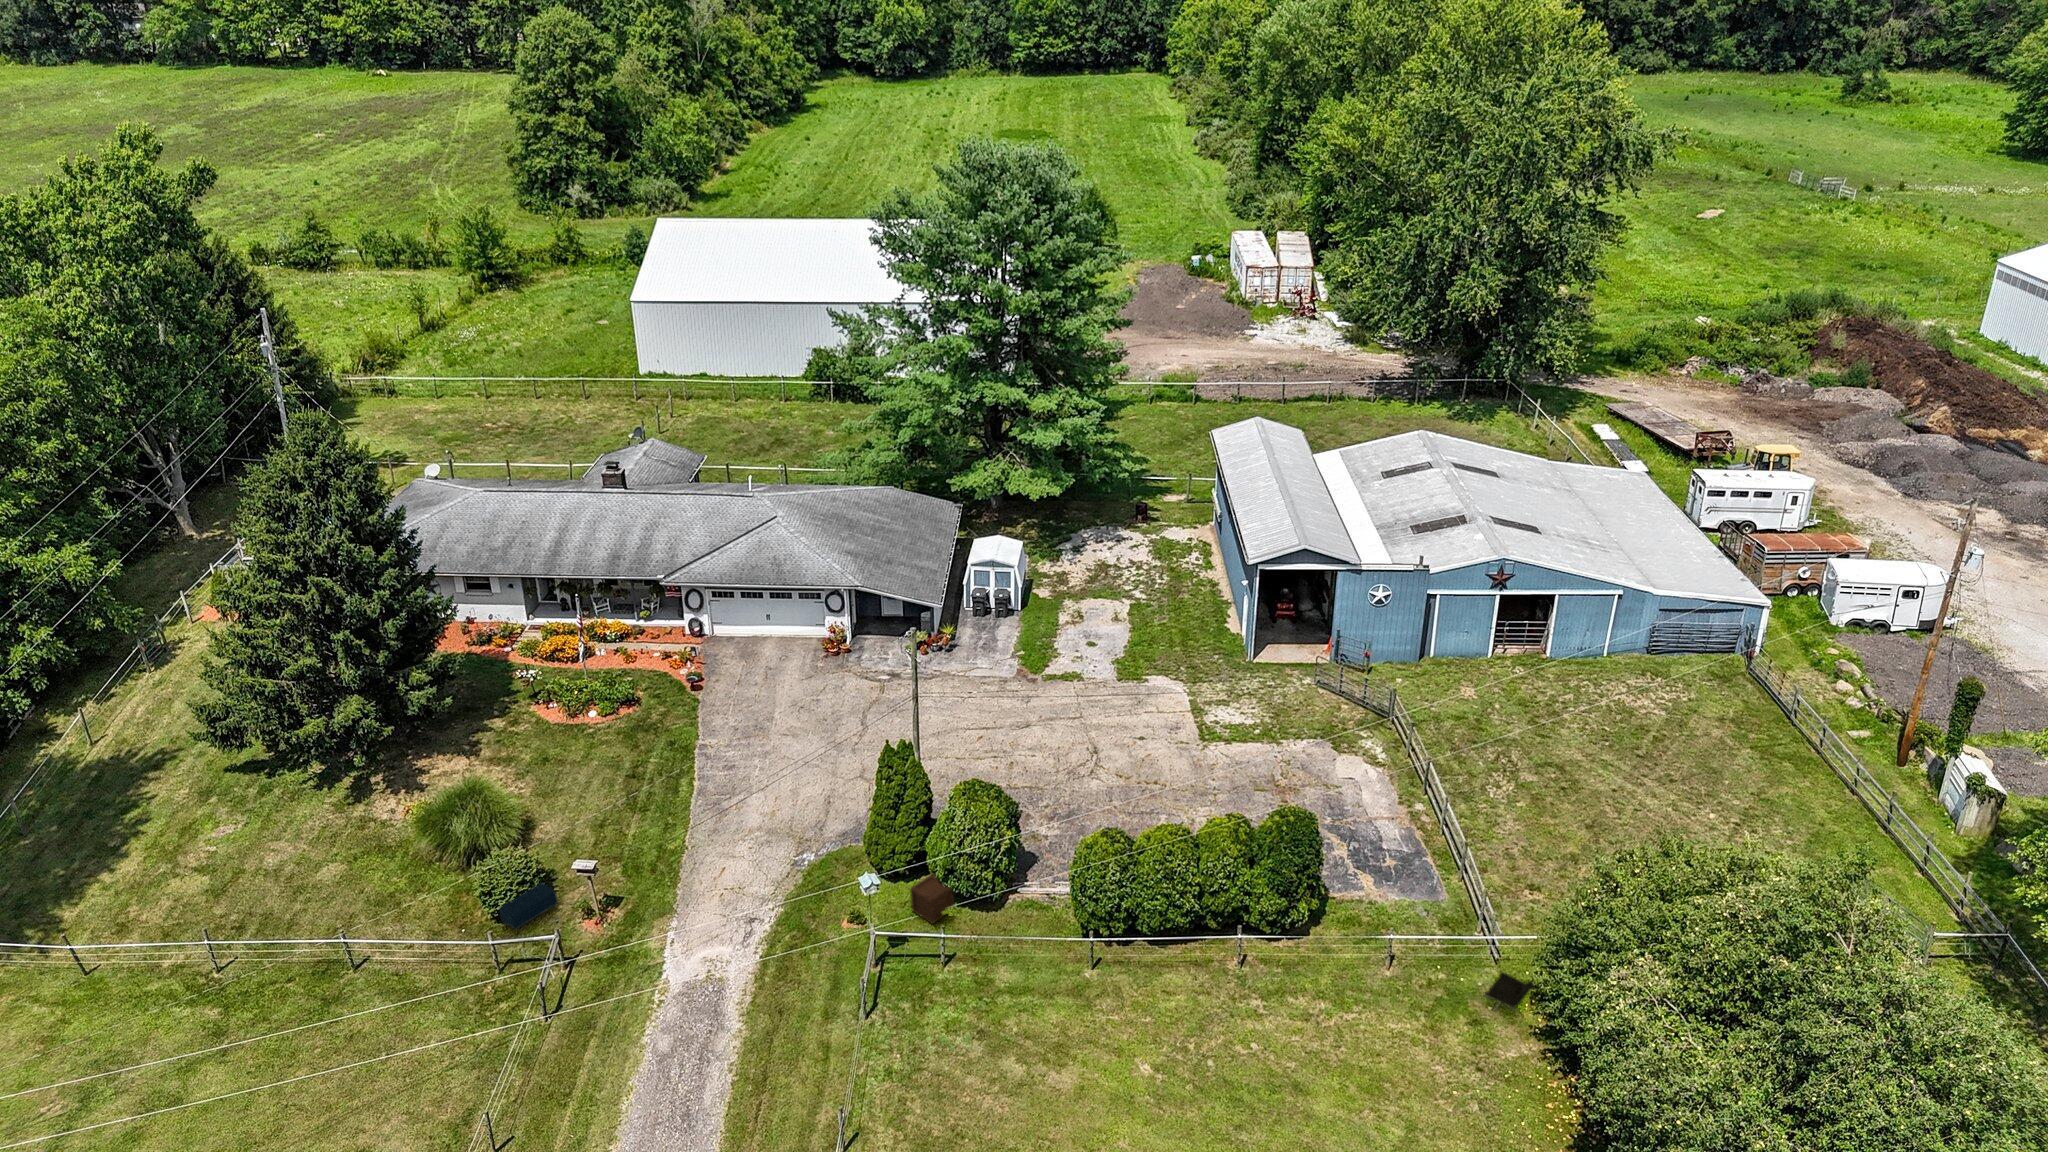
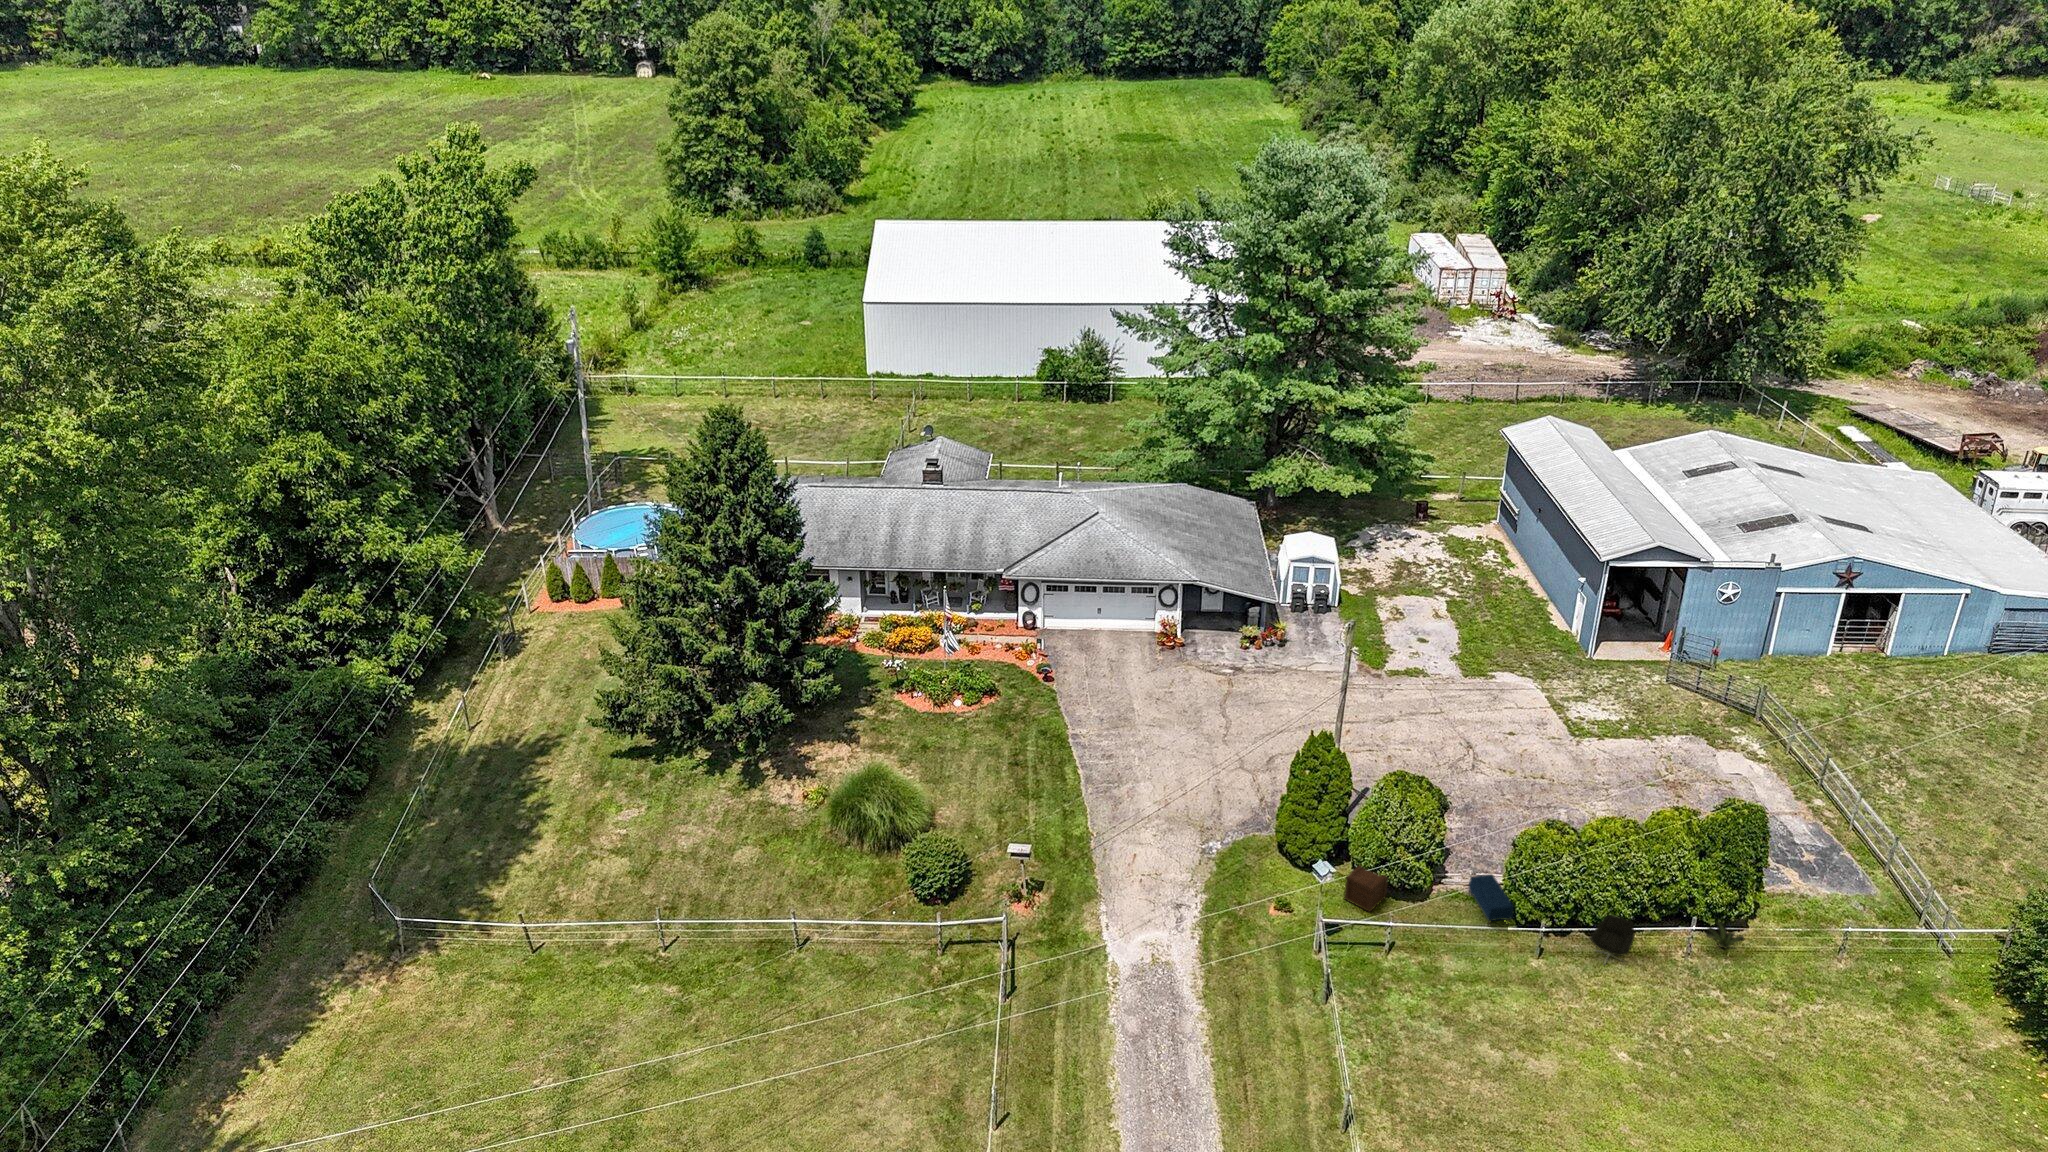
potted plant: present [24,716,50,733] -> present [1706,921,1745,949]
bench: present [499,883,558,934] -> present [1468,874,1514,926]
lounge chair: present [1485,972,1534,1011] -> present [1590,915,1635,965]

